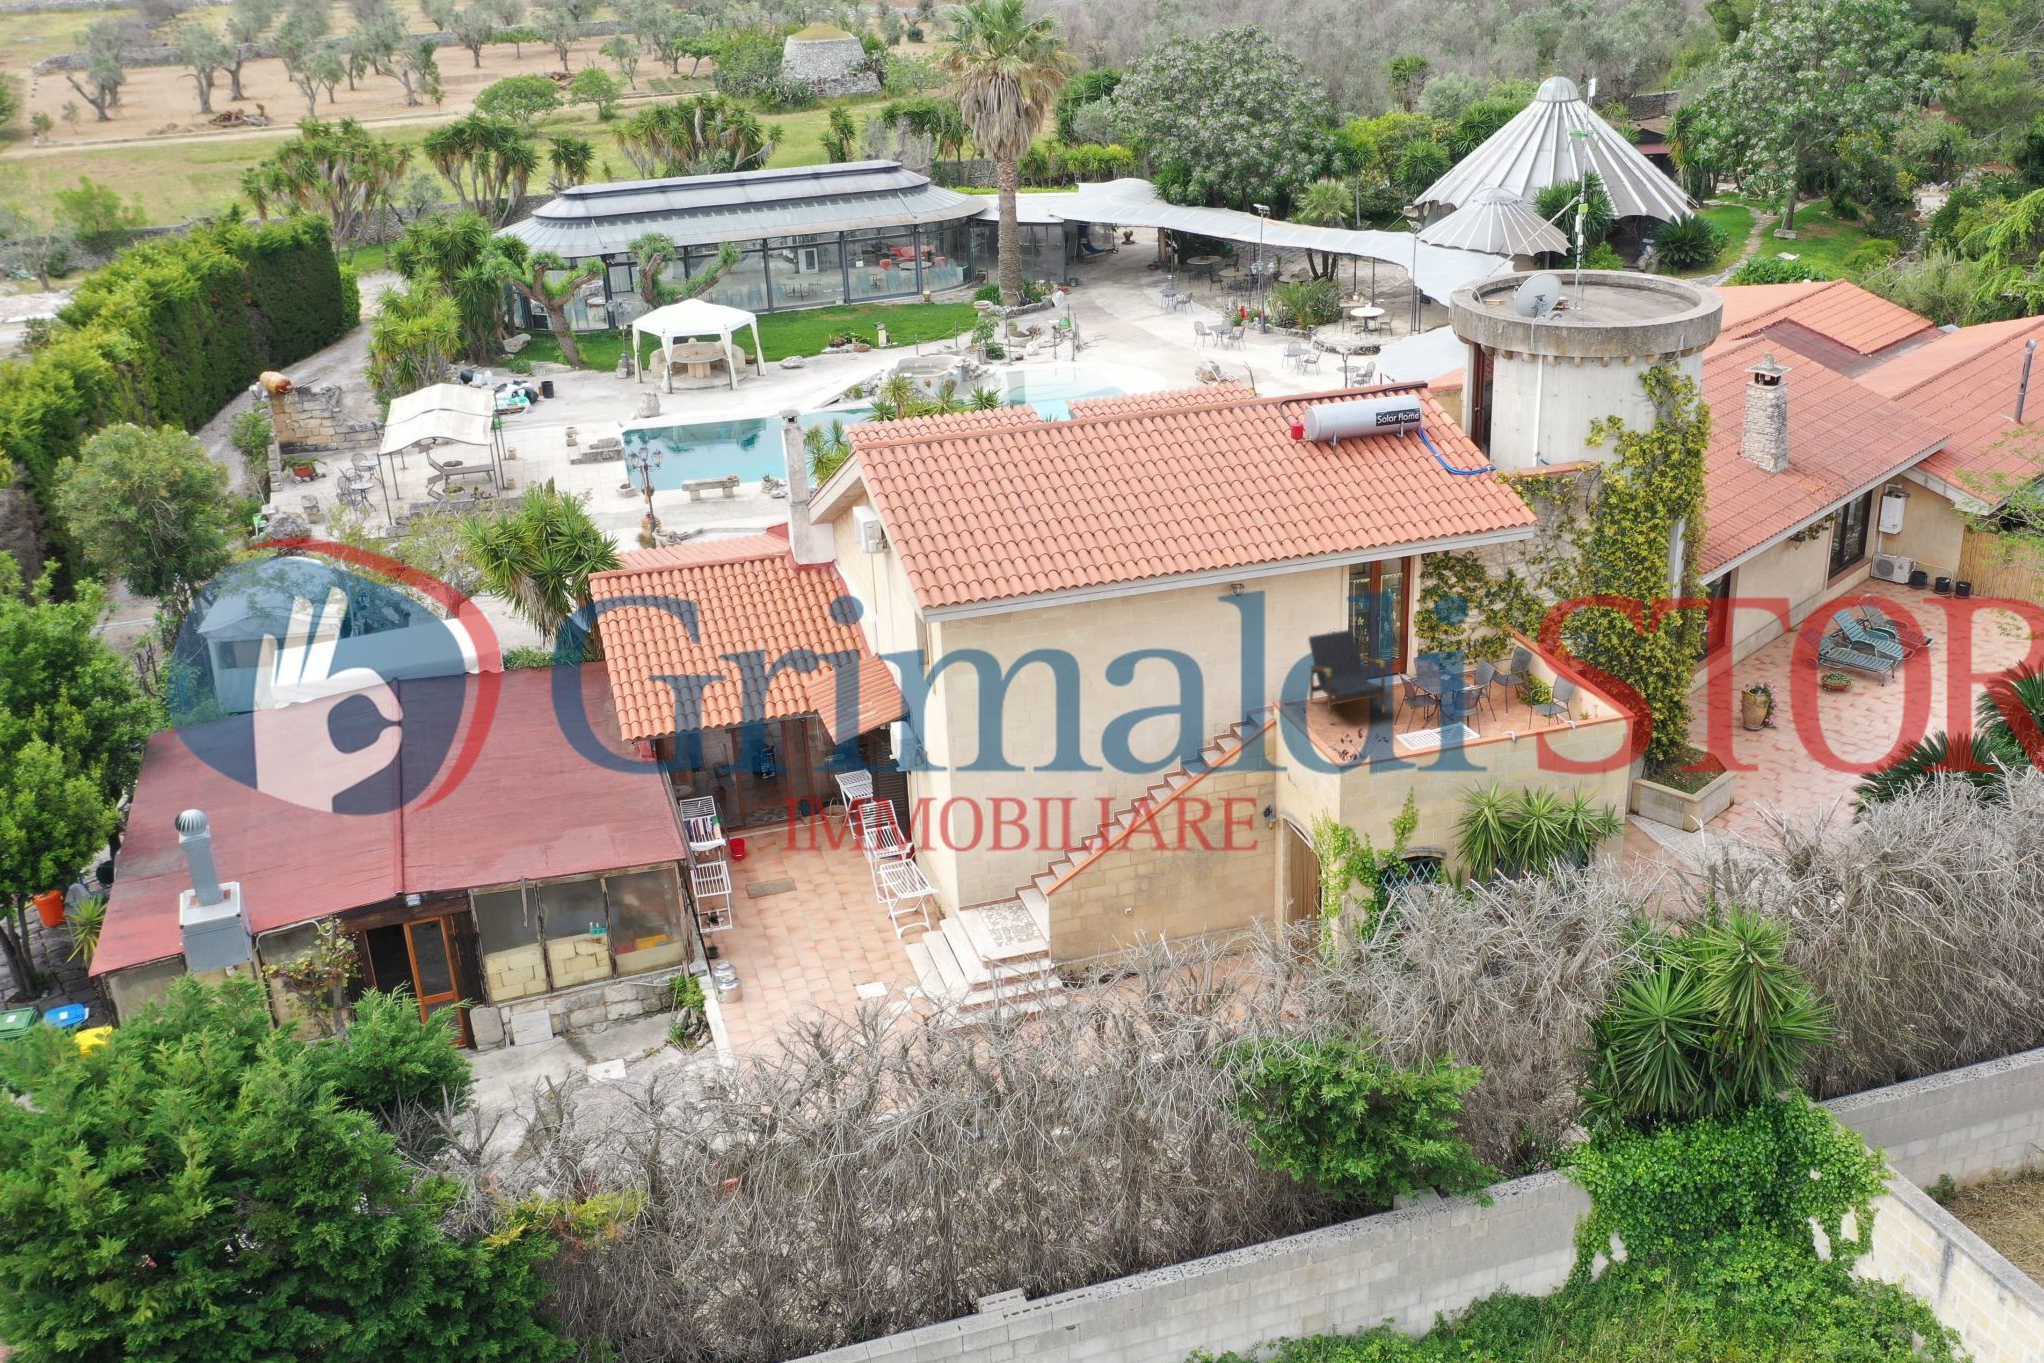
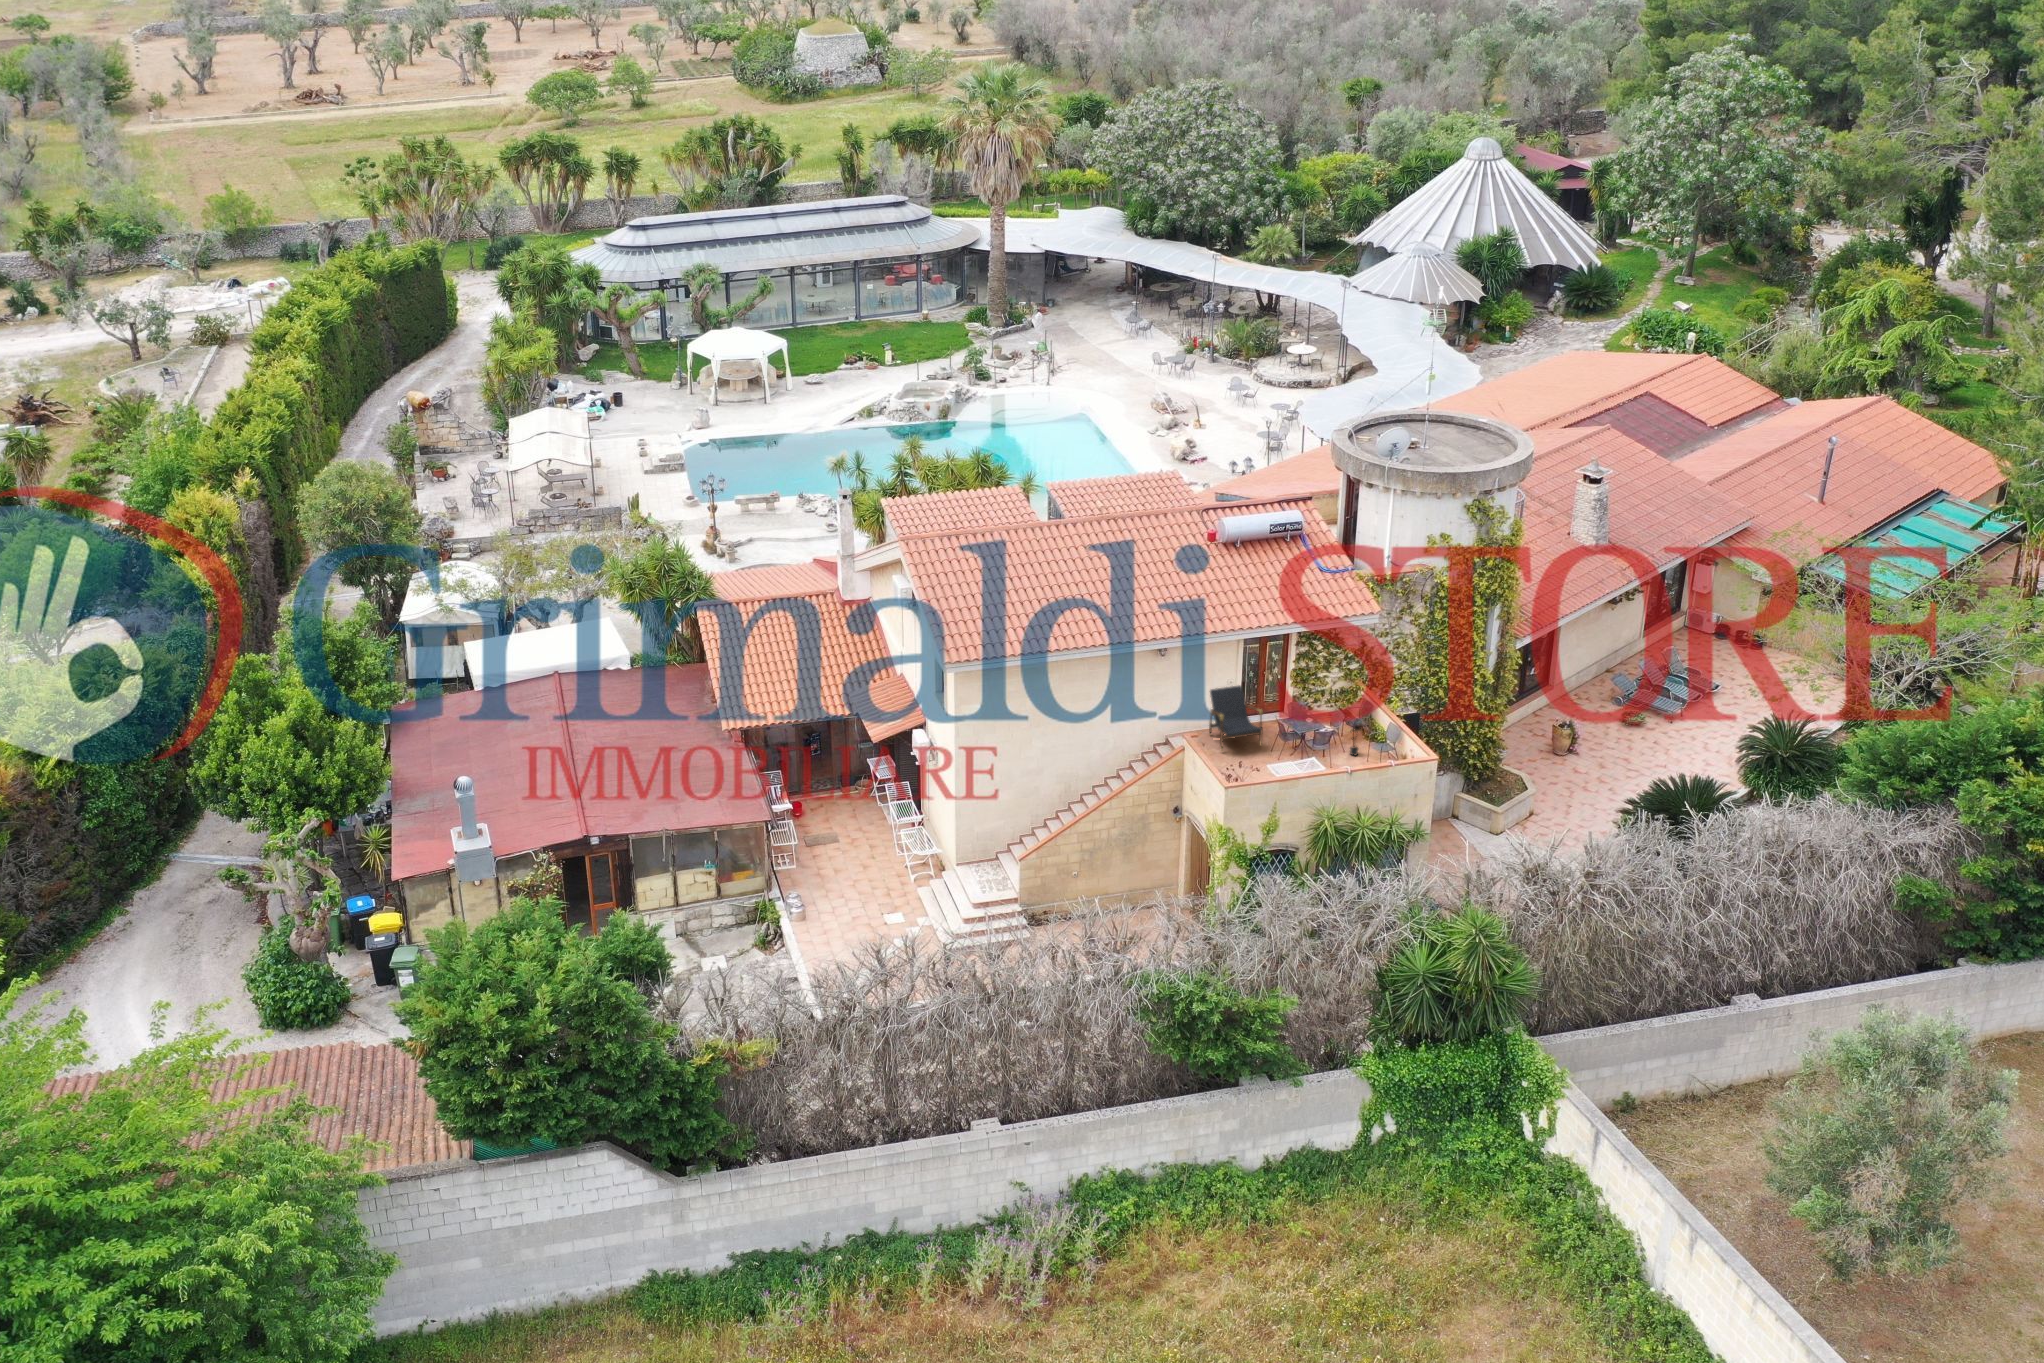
potted plant: present [698,907,721,958] -> present [1346,720,1368,756]

